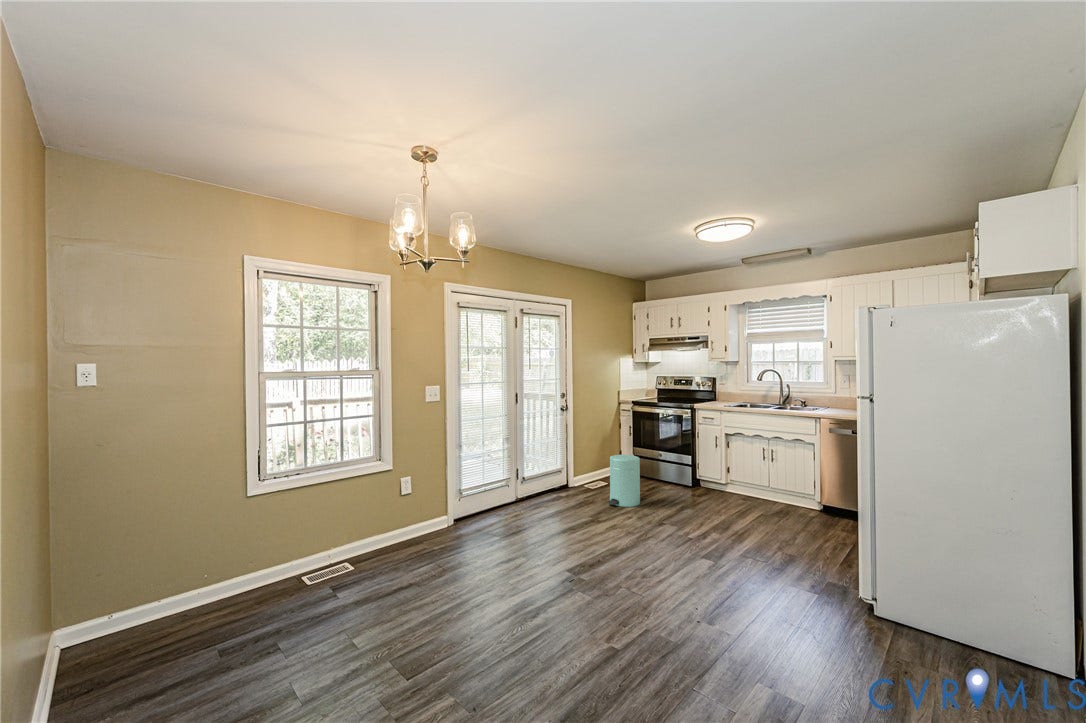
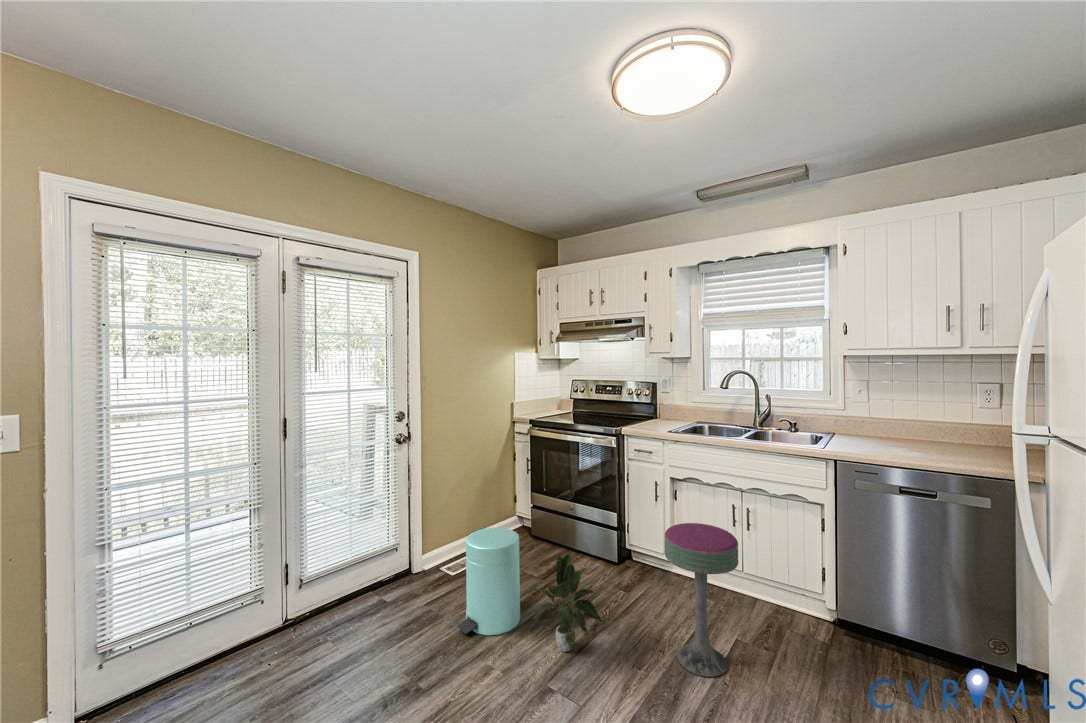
bar stool: none [723,449,762,522] -> present [664,523,738,677]
potted plant: none [650,462,688,513] -> present [532,554,602,652]

